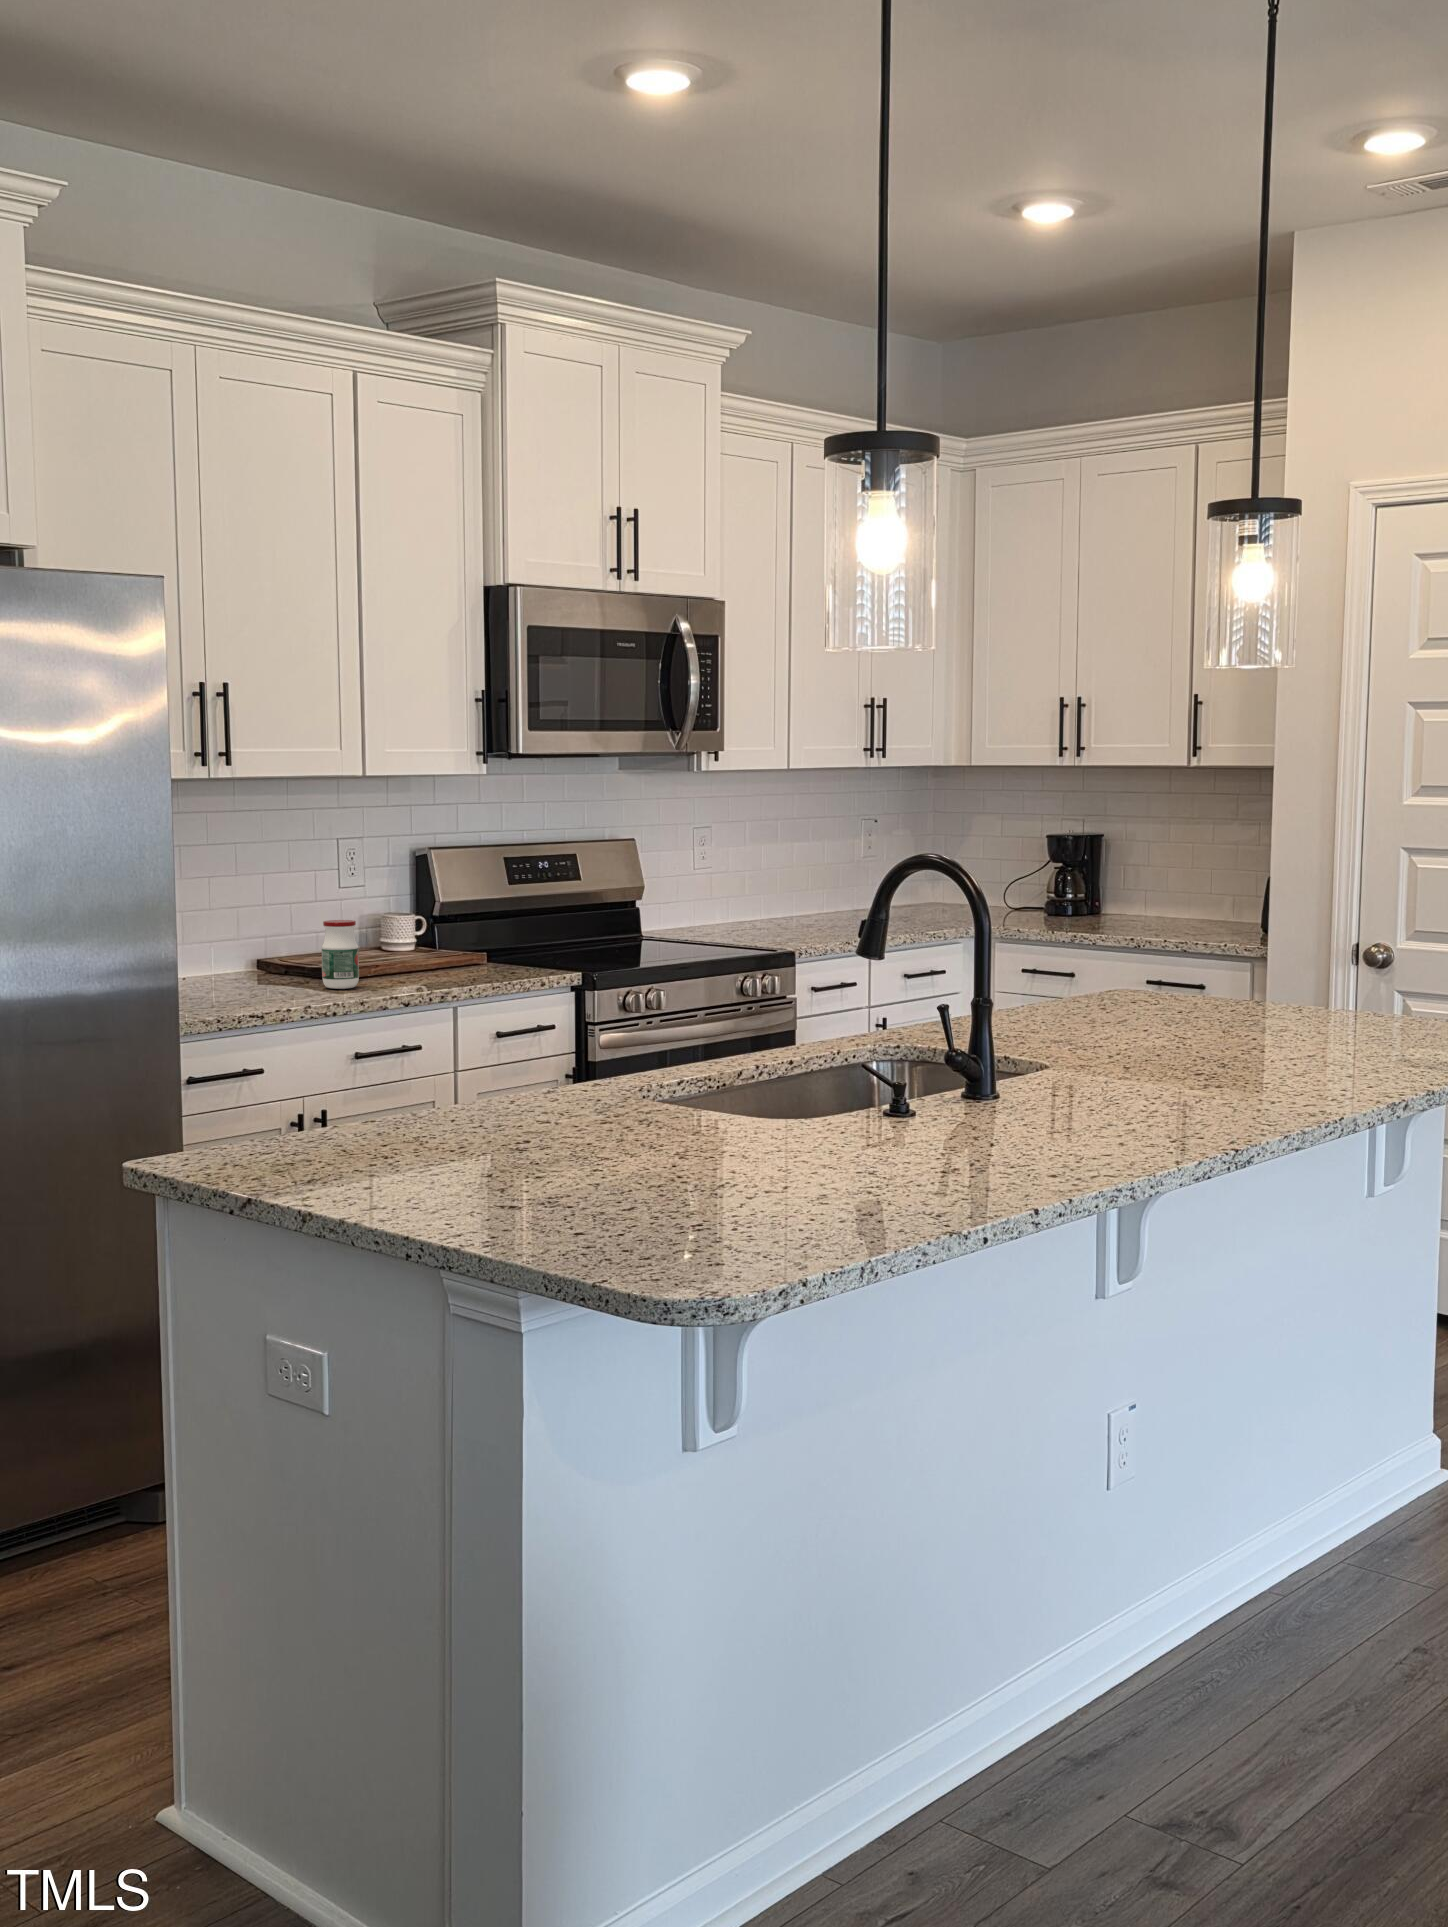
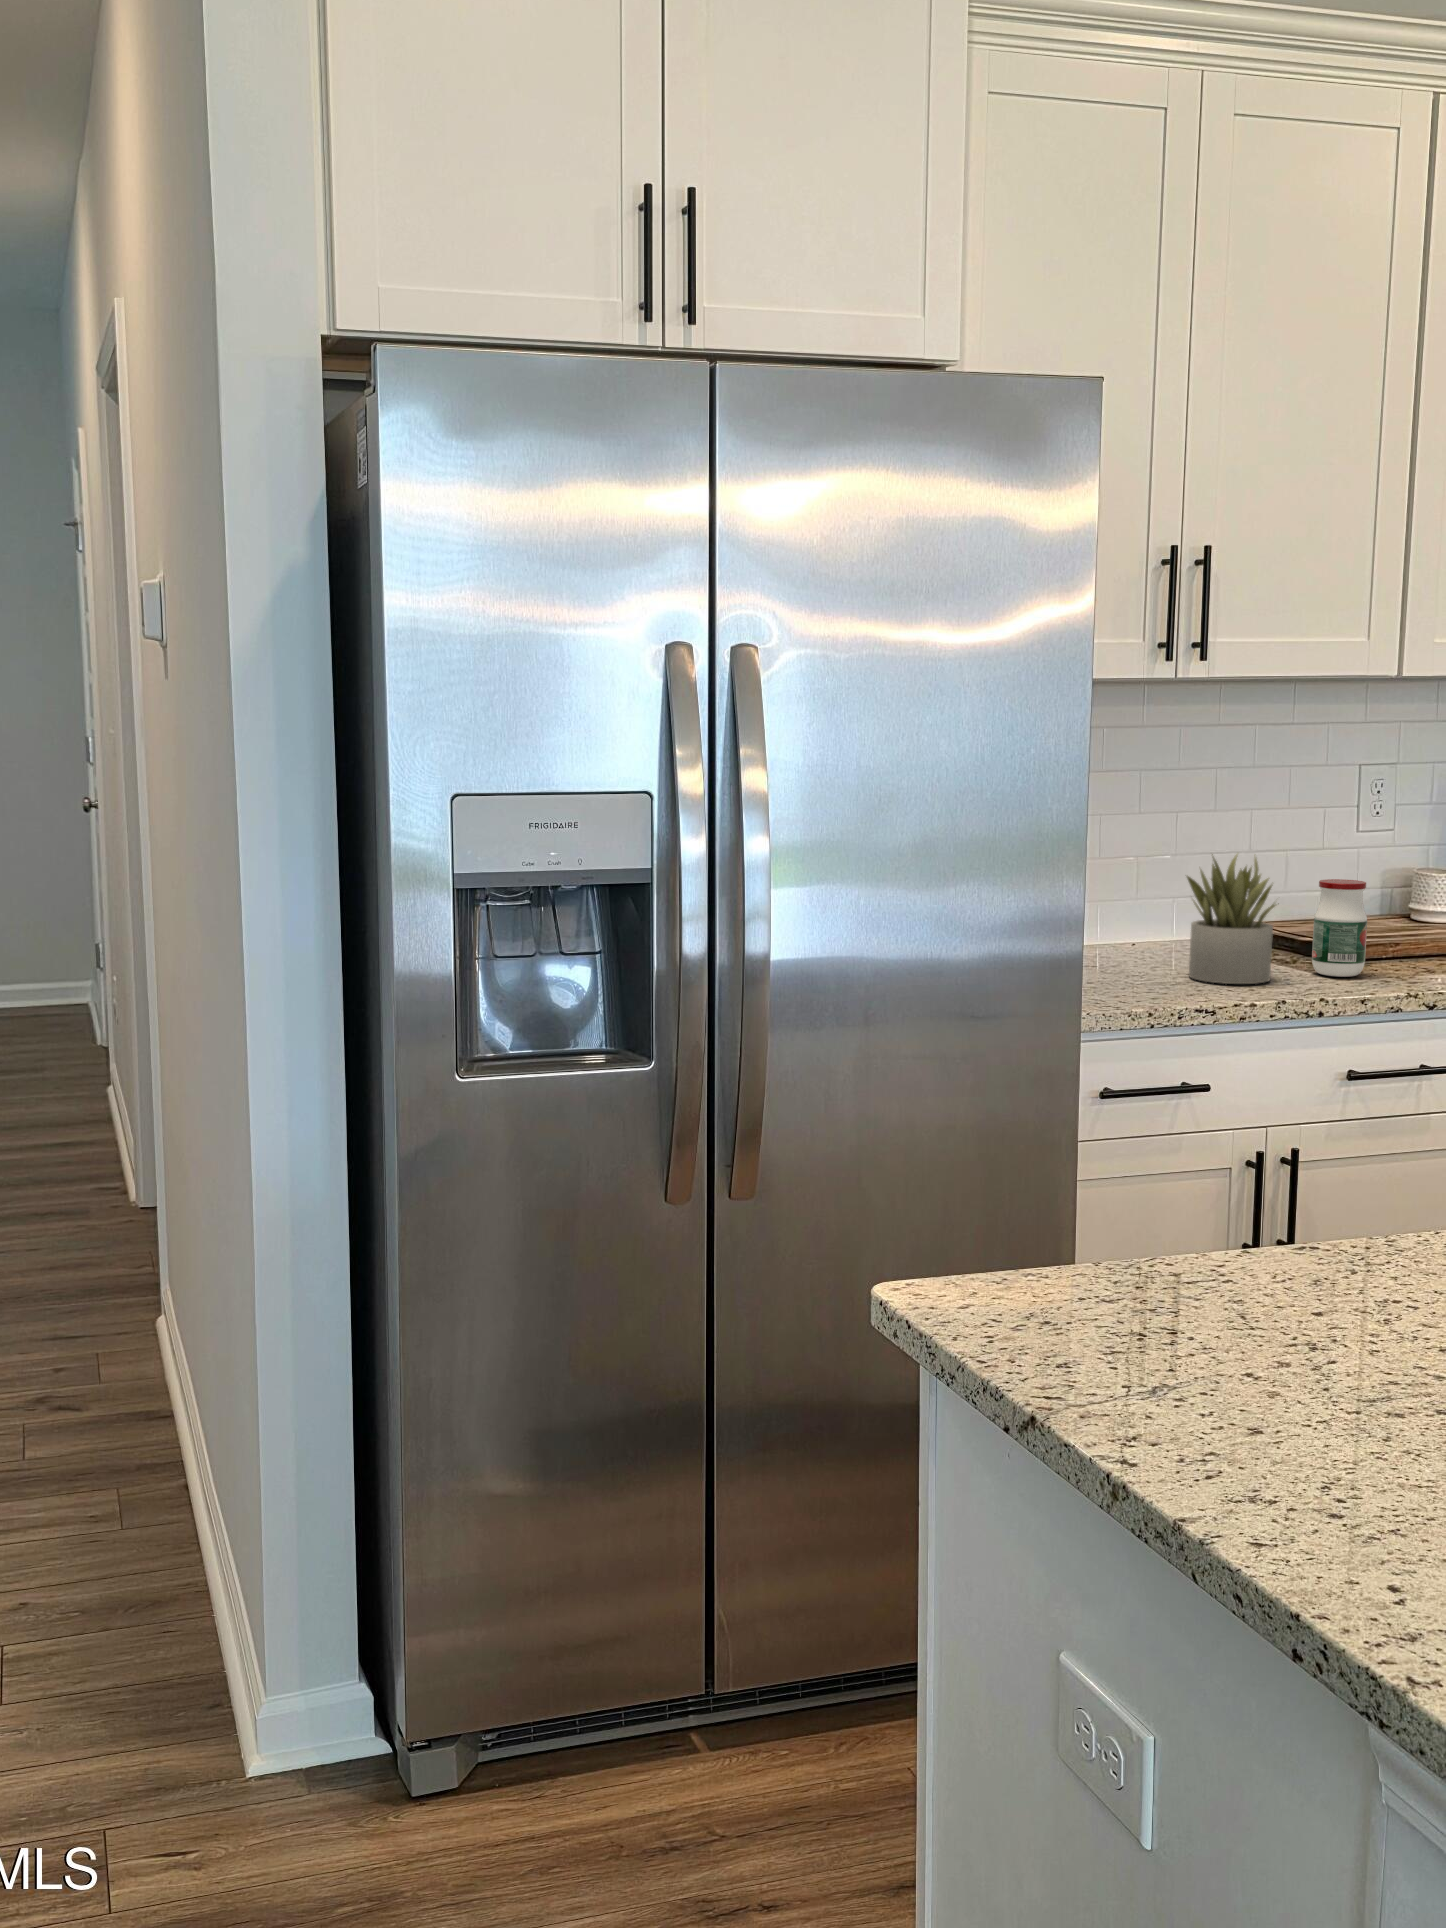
succulent plant: none [229,903,299,998] -> present [1187,854,1276,984]

